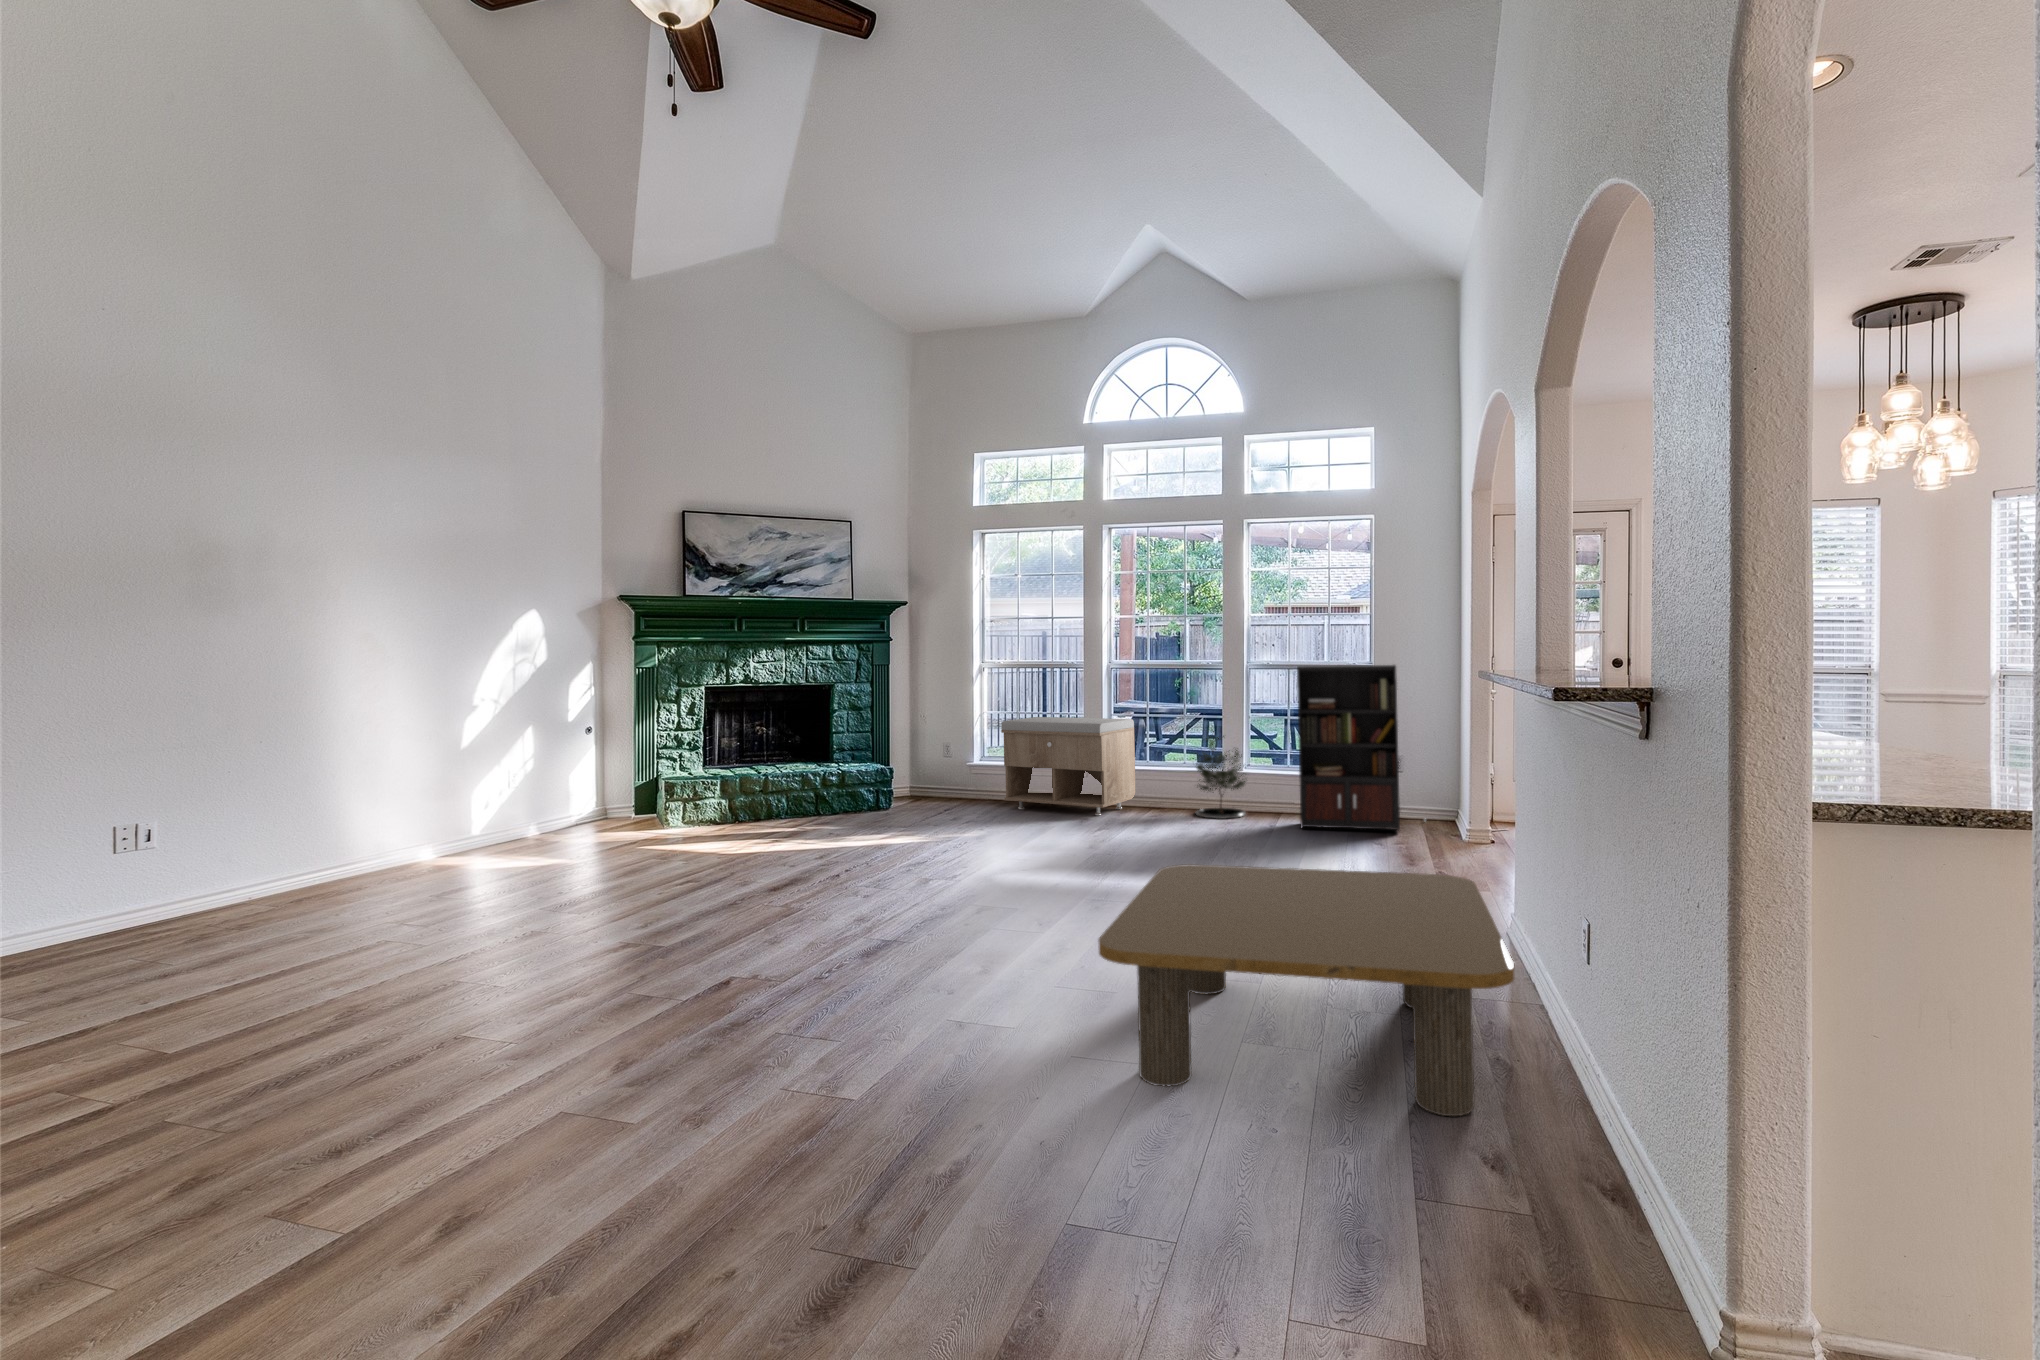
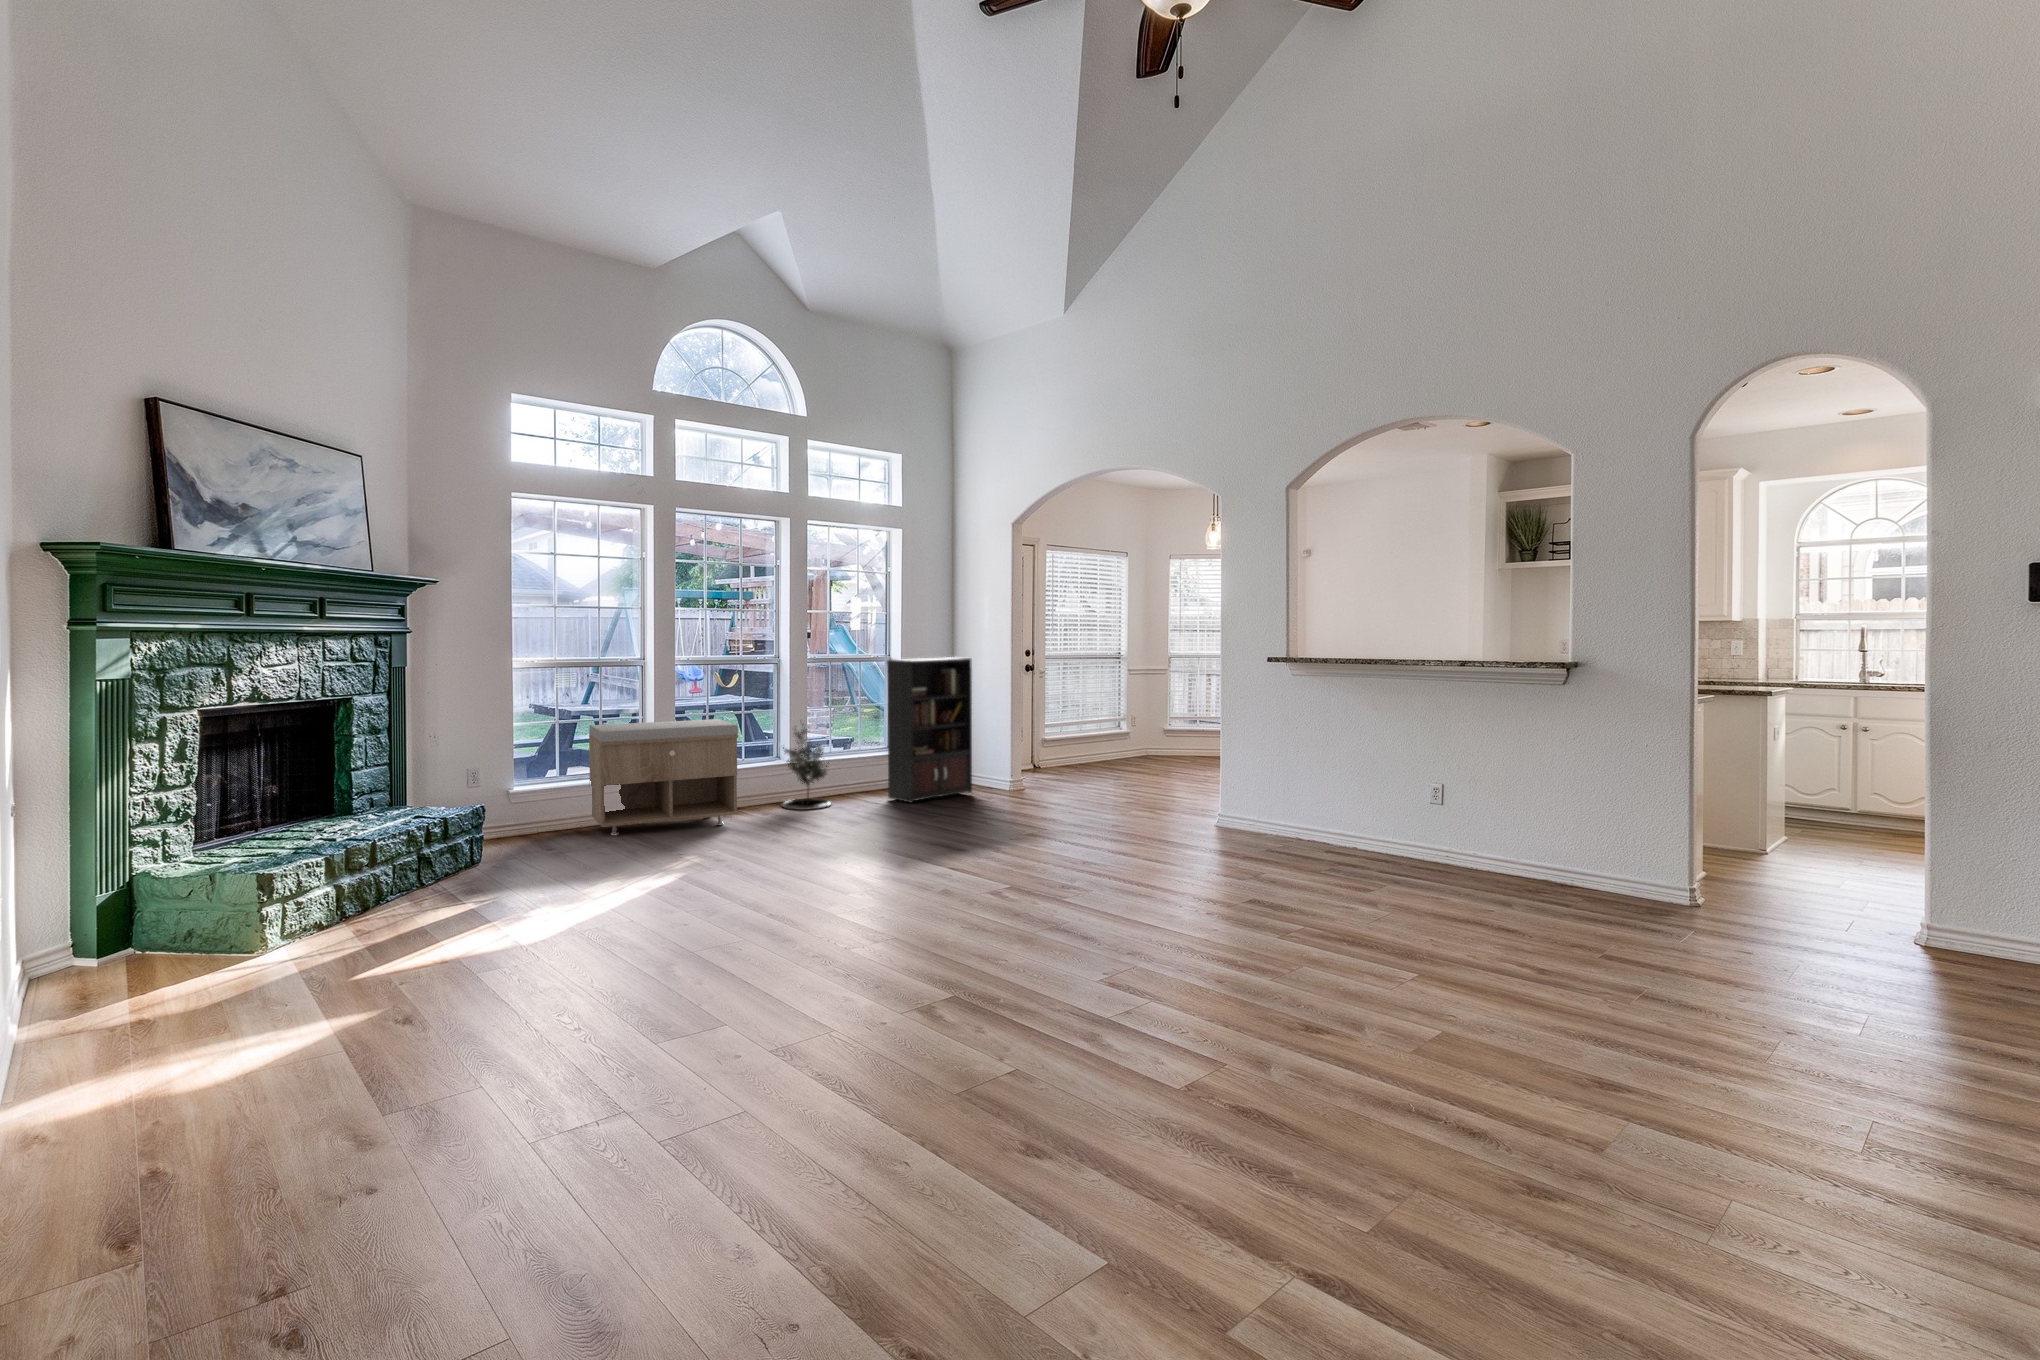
coffee table: present [1099,864,1514,1116] -> none [1252,783,1537,915]

